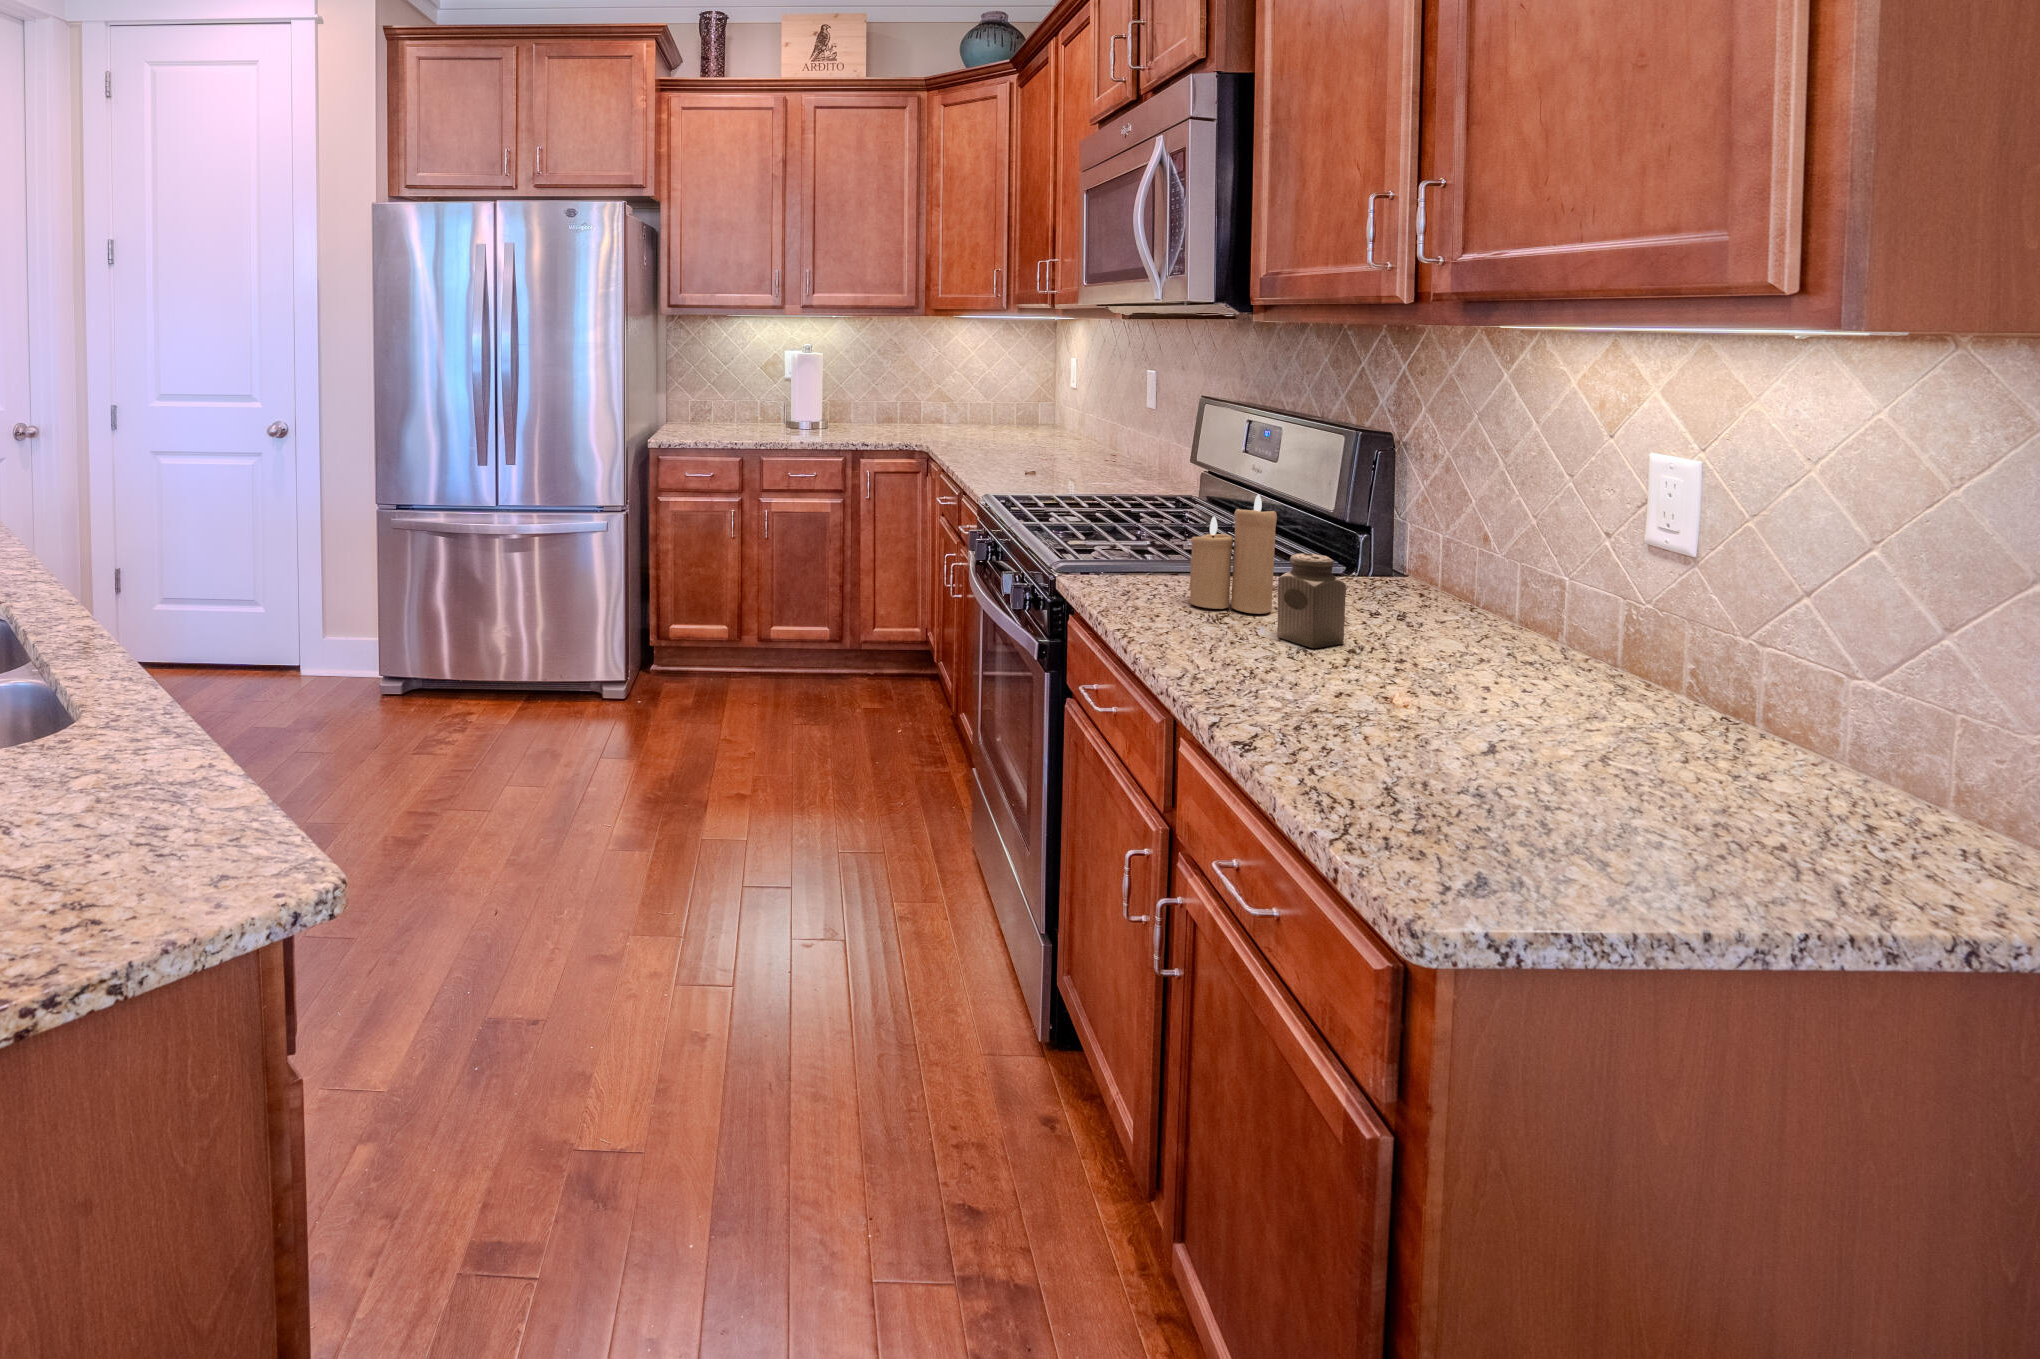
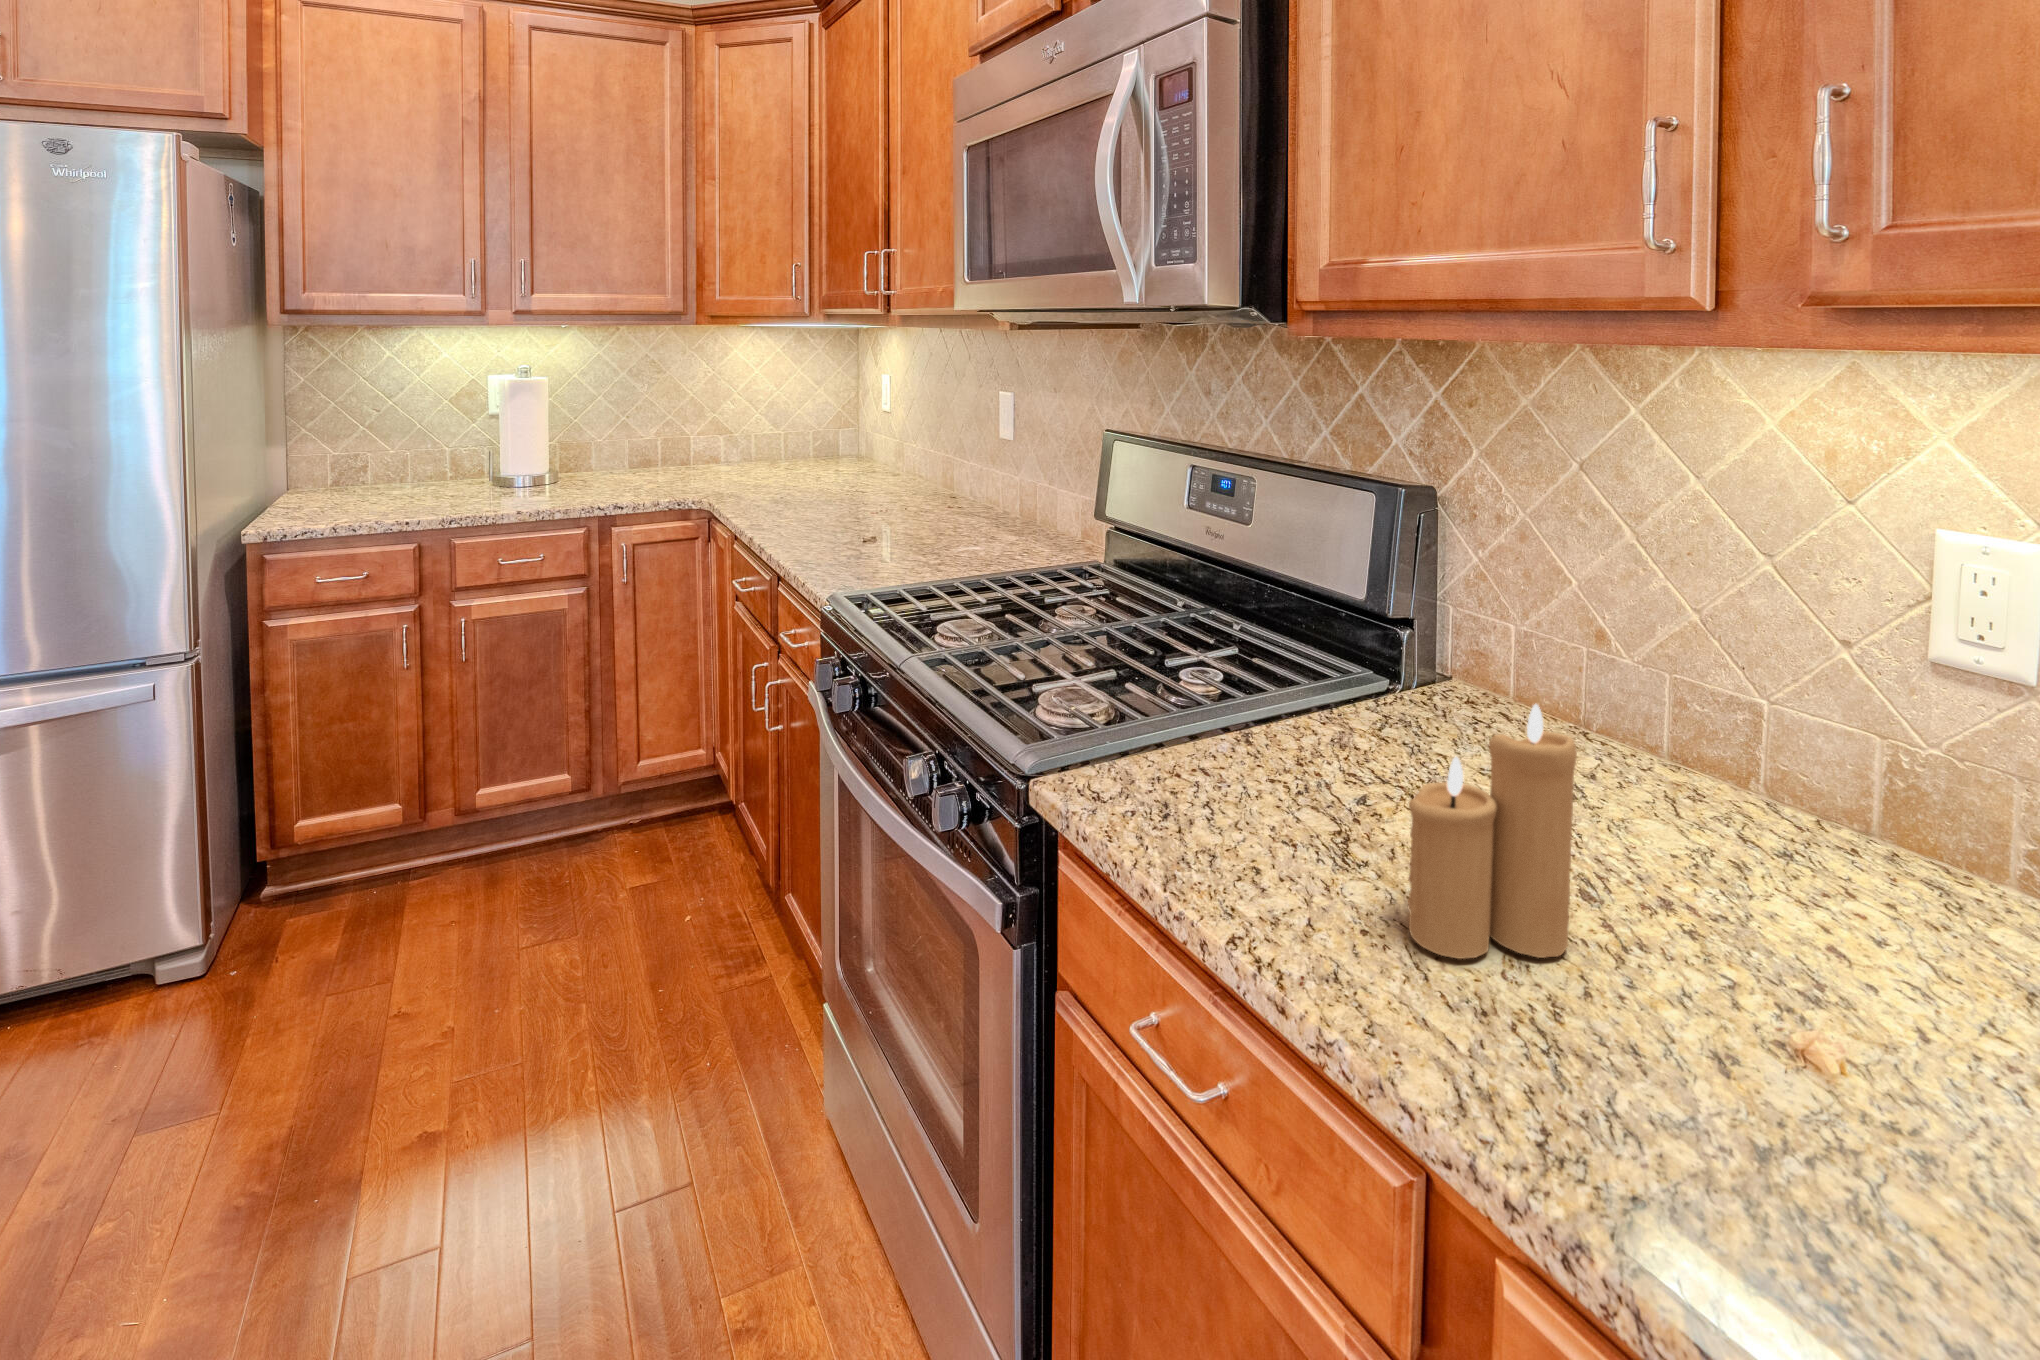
salt shaker: present [1278,553,1346,648] -> none [1691,859,1818,1104]

